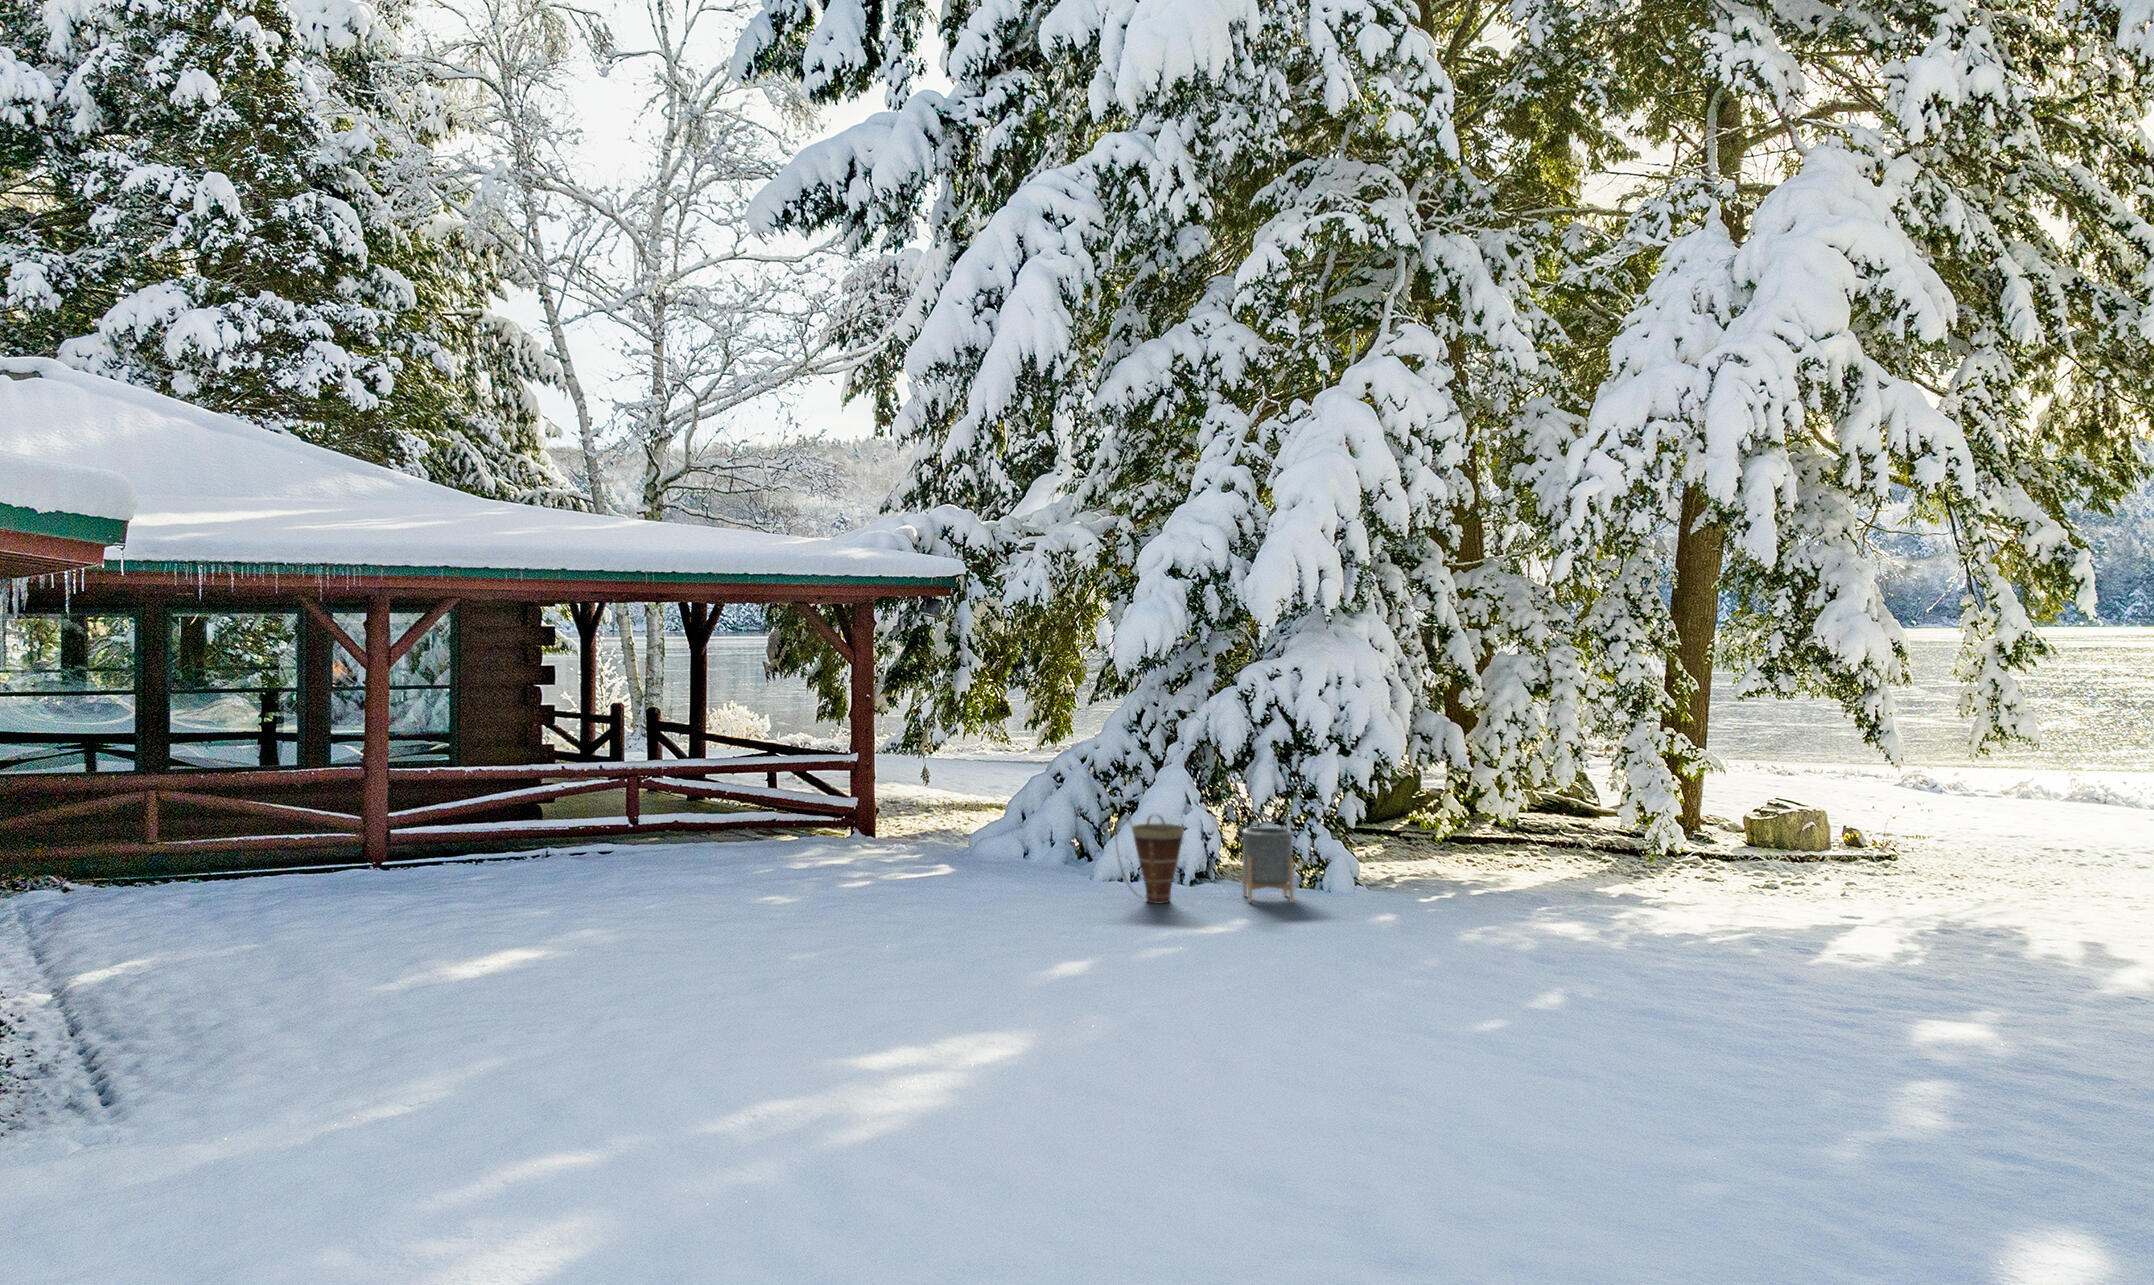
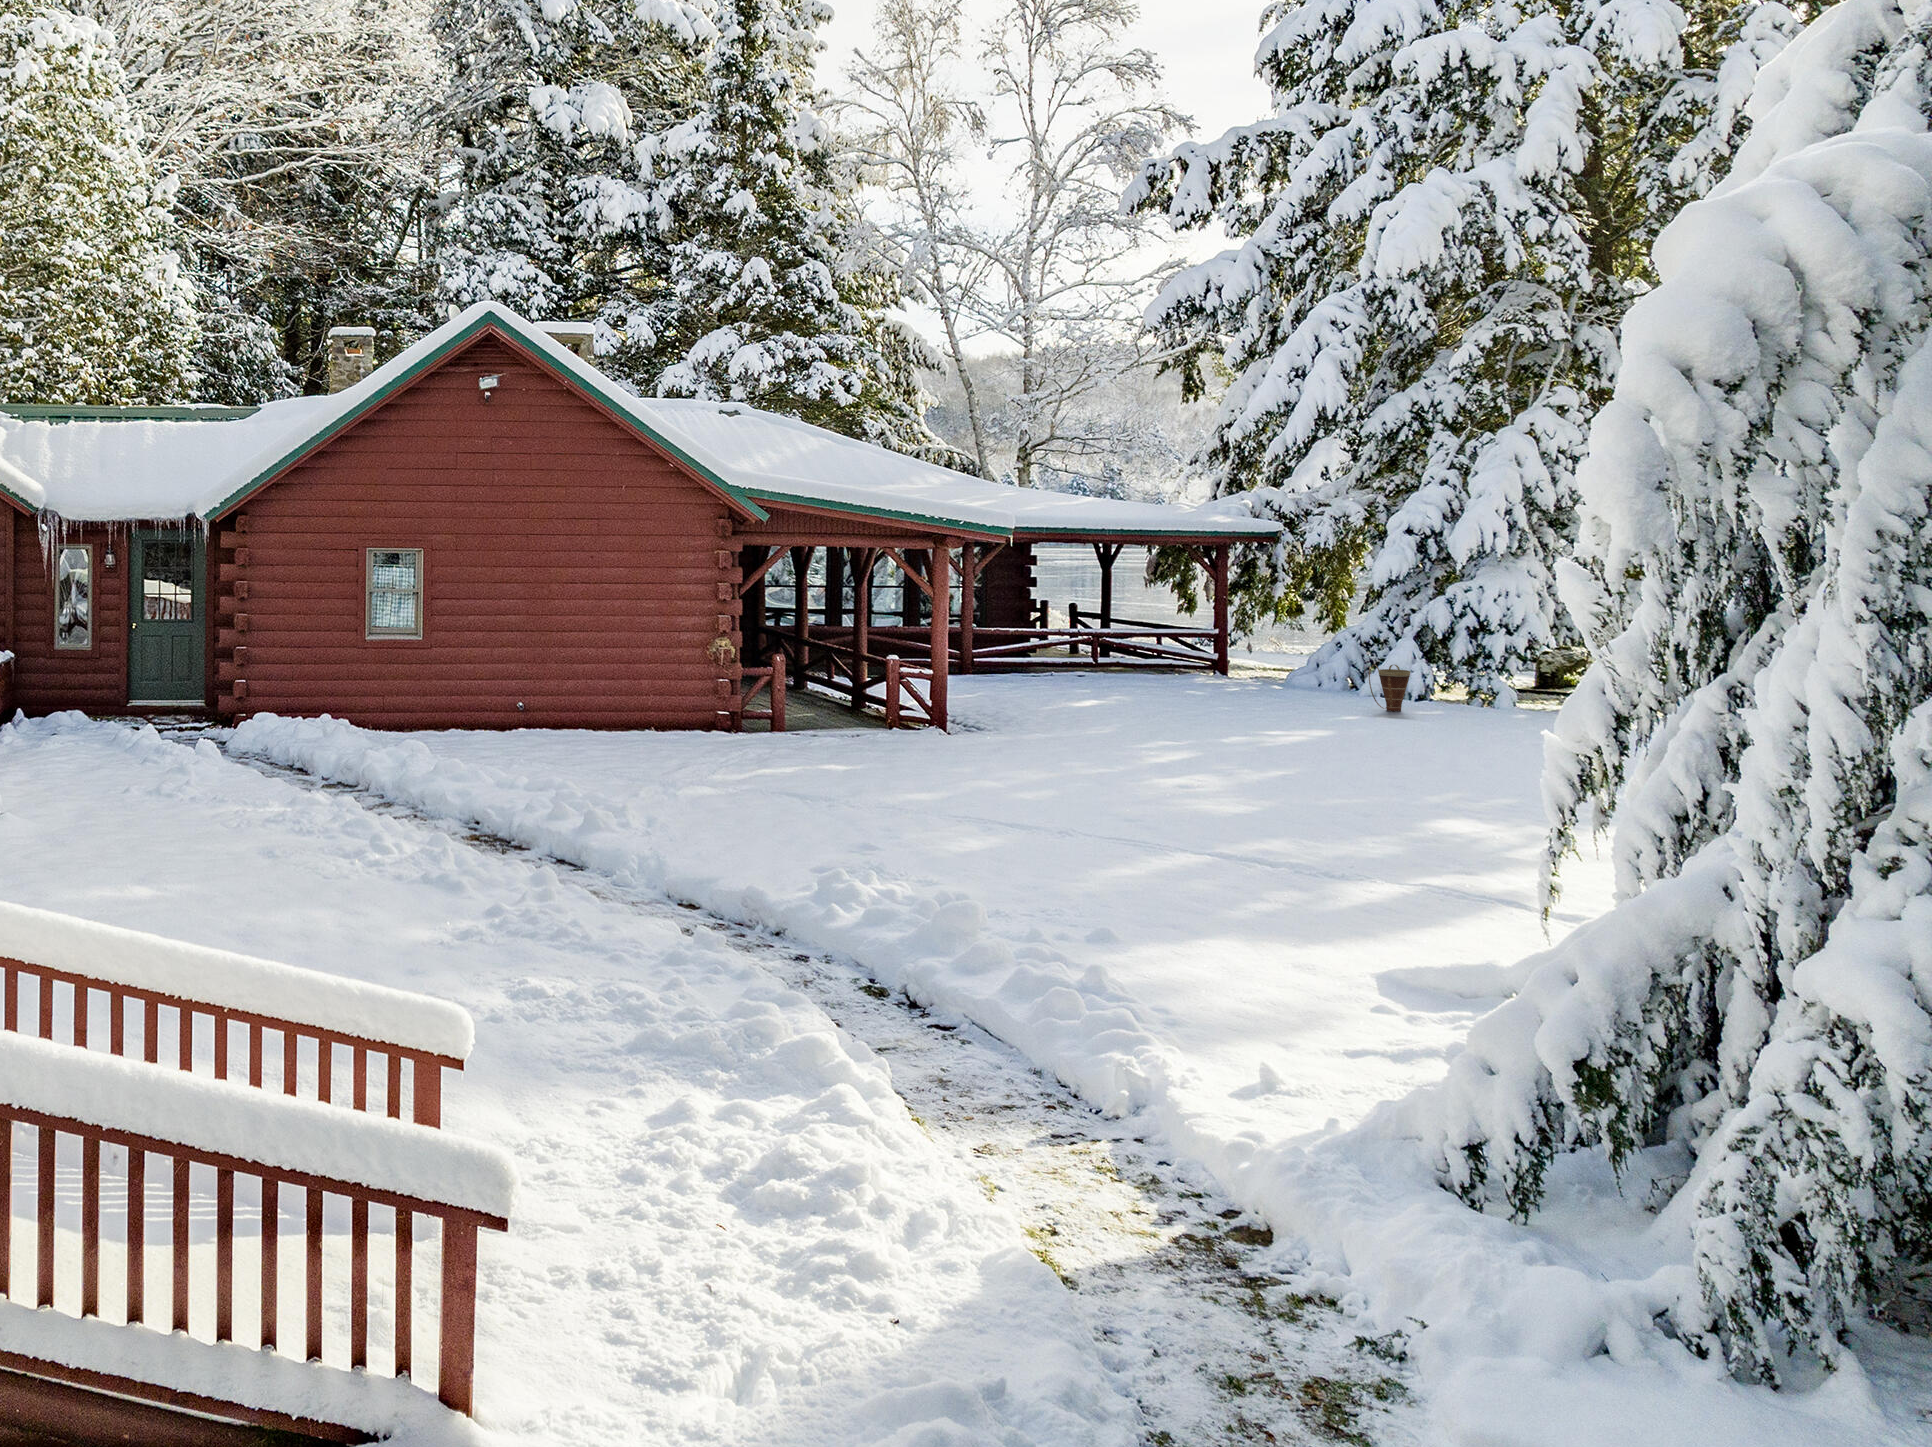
planter: present [1242,827,1294,903] -> none [1448,674,1478,715]

